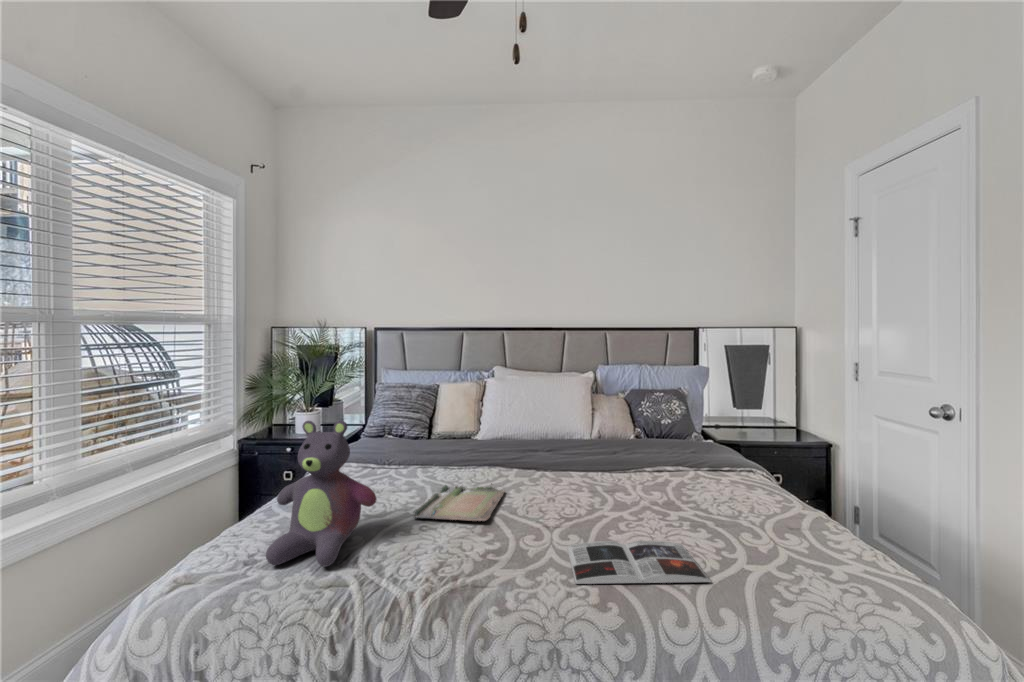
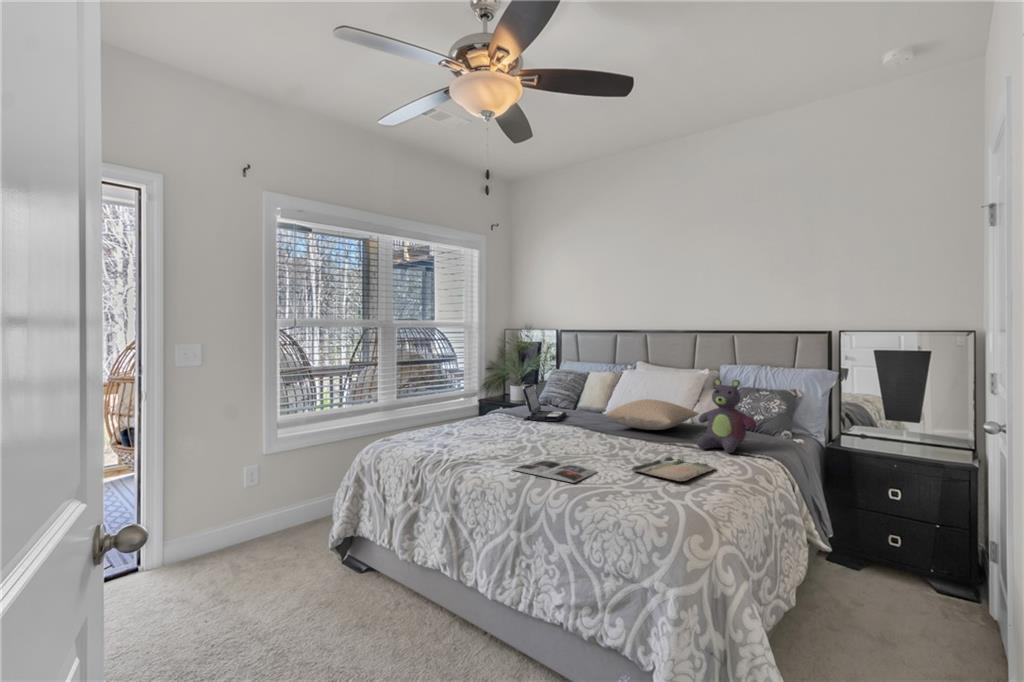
laptop: none [395,410,458,469] -> present [523,384,566,421]
pillow: none [540,415,637,455] -> present [606,399,698,430]
stuffed bear: present [266,420,377,567] -> present [697,378,757,453]
tray: present [413,483,505,521] -> present [632,457,716,481]

